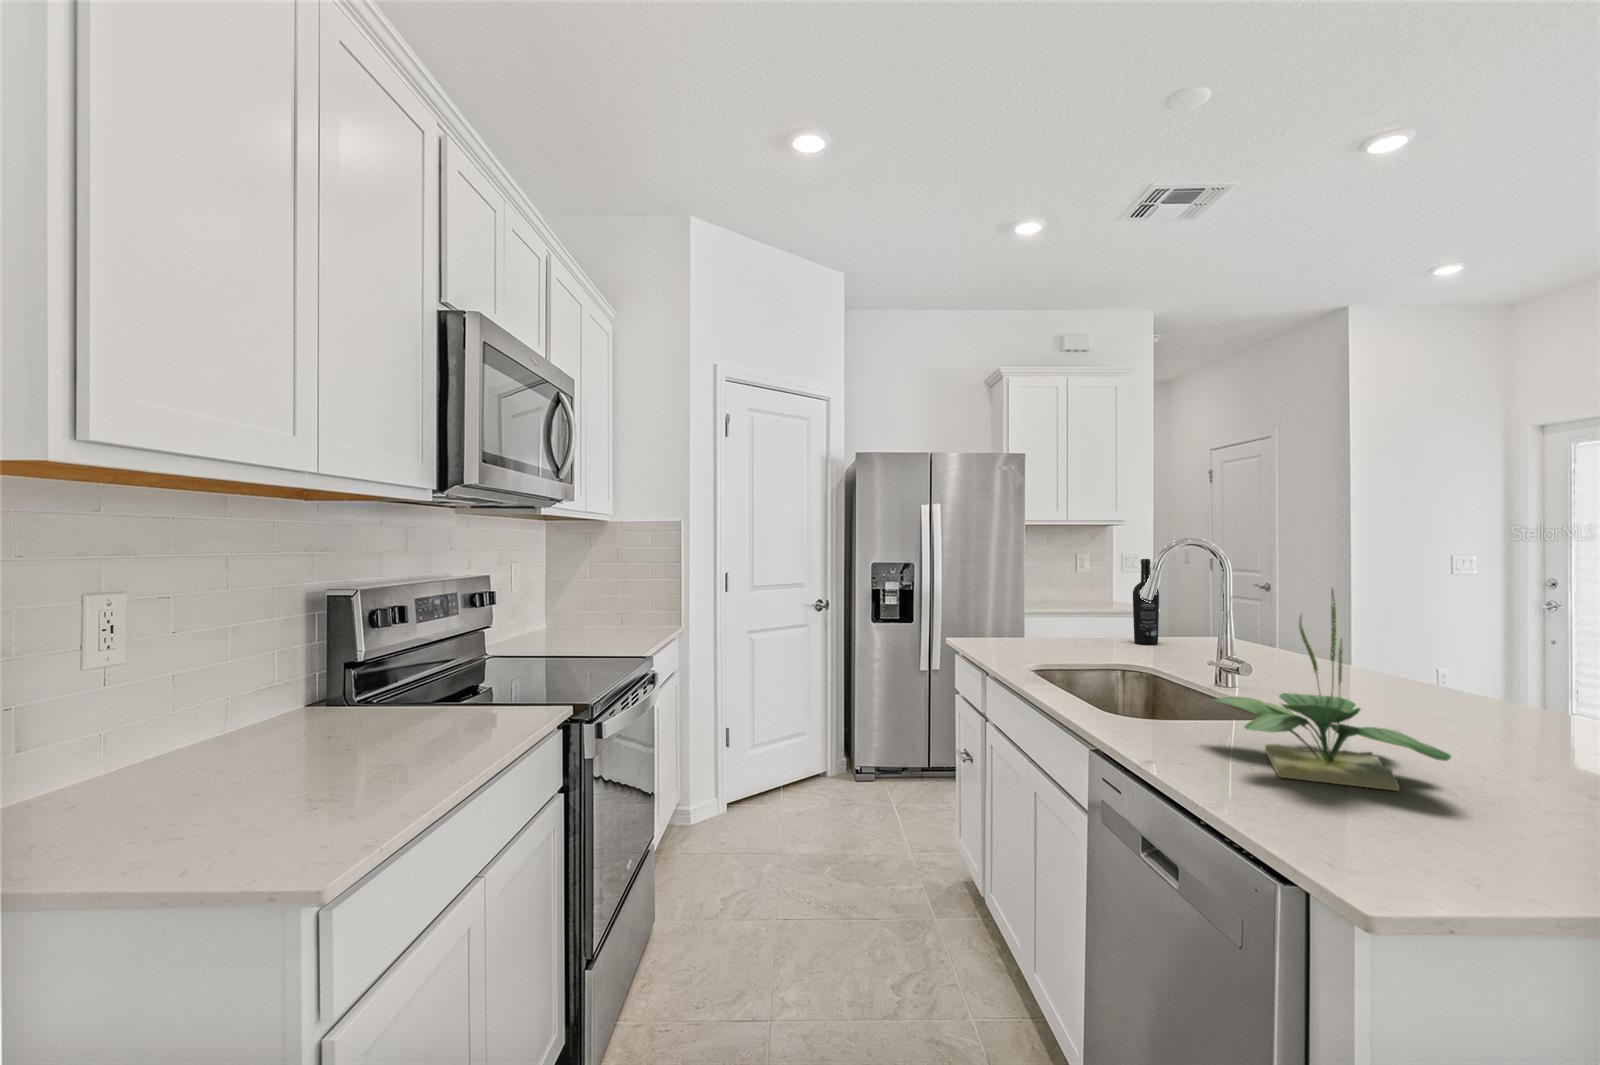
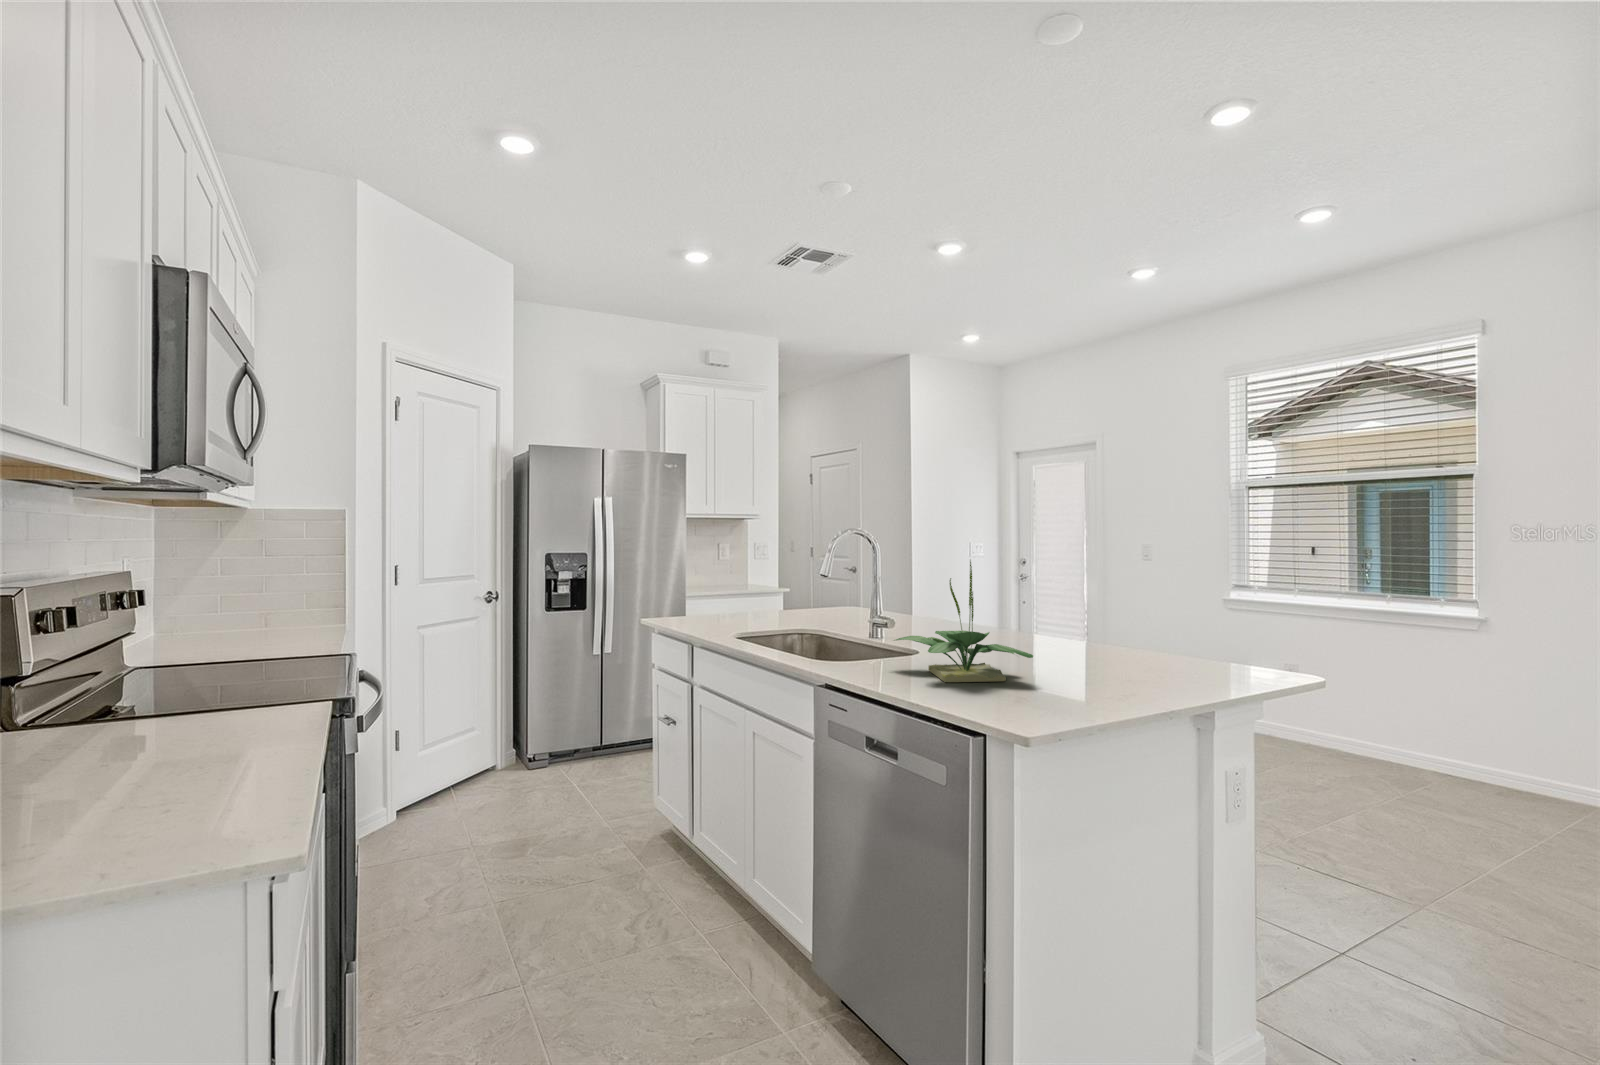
wine bottle: present [1133,559,1159,645] -> none [794,546,813,614]

